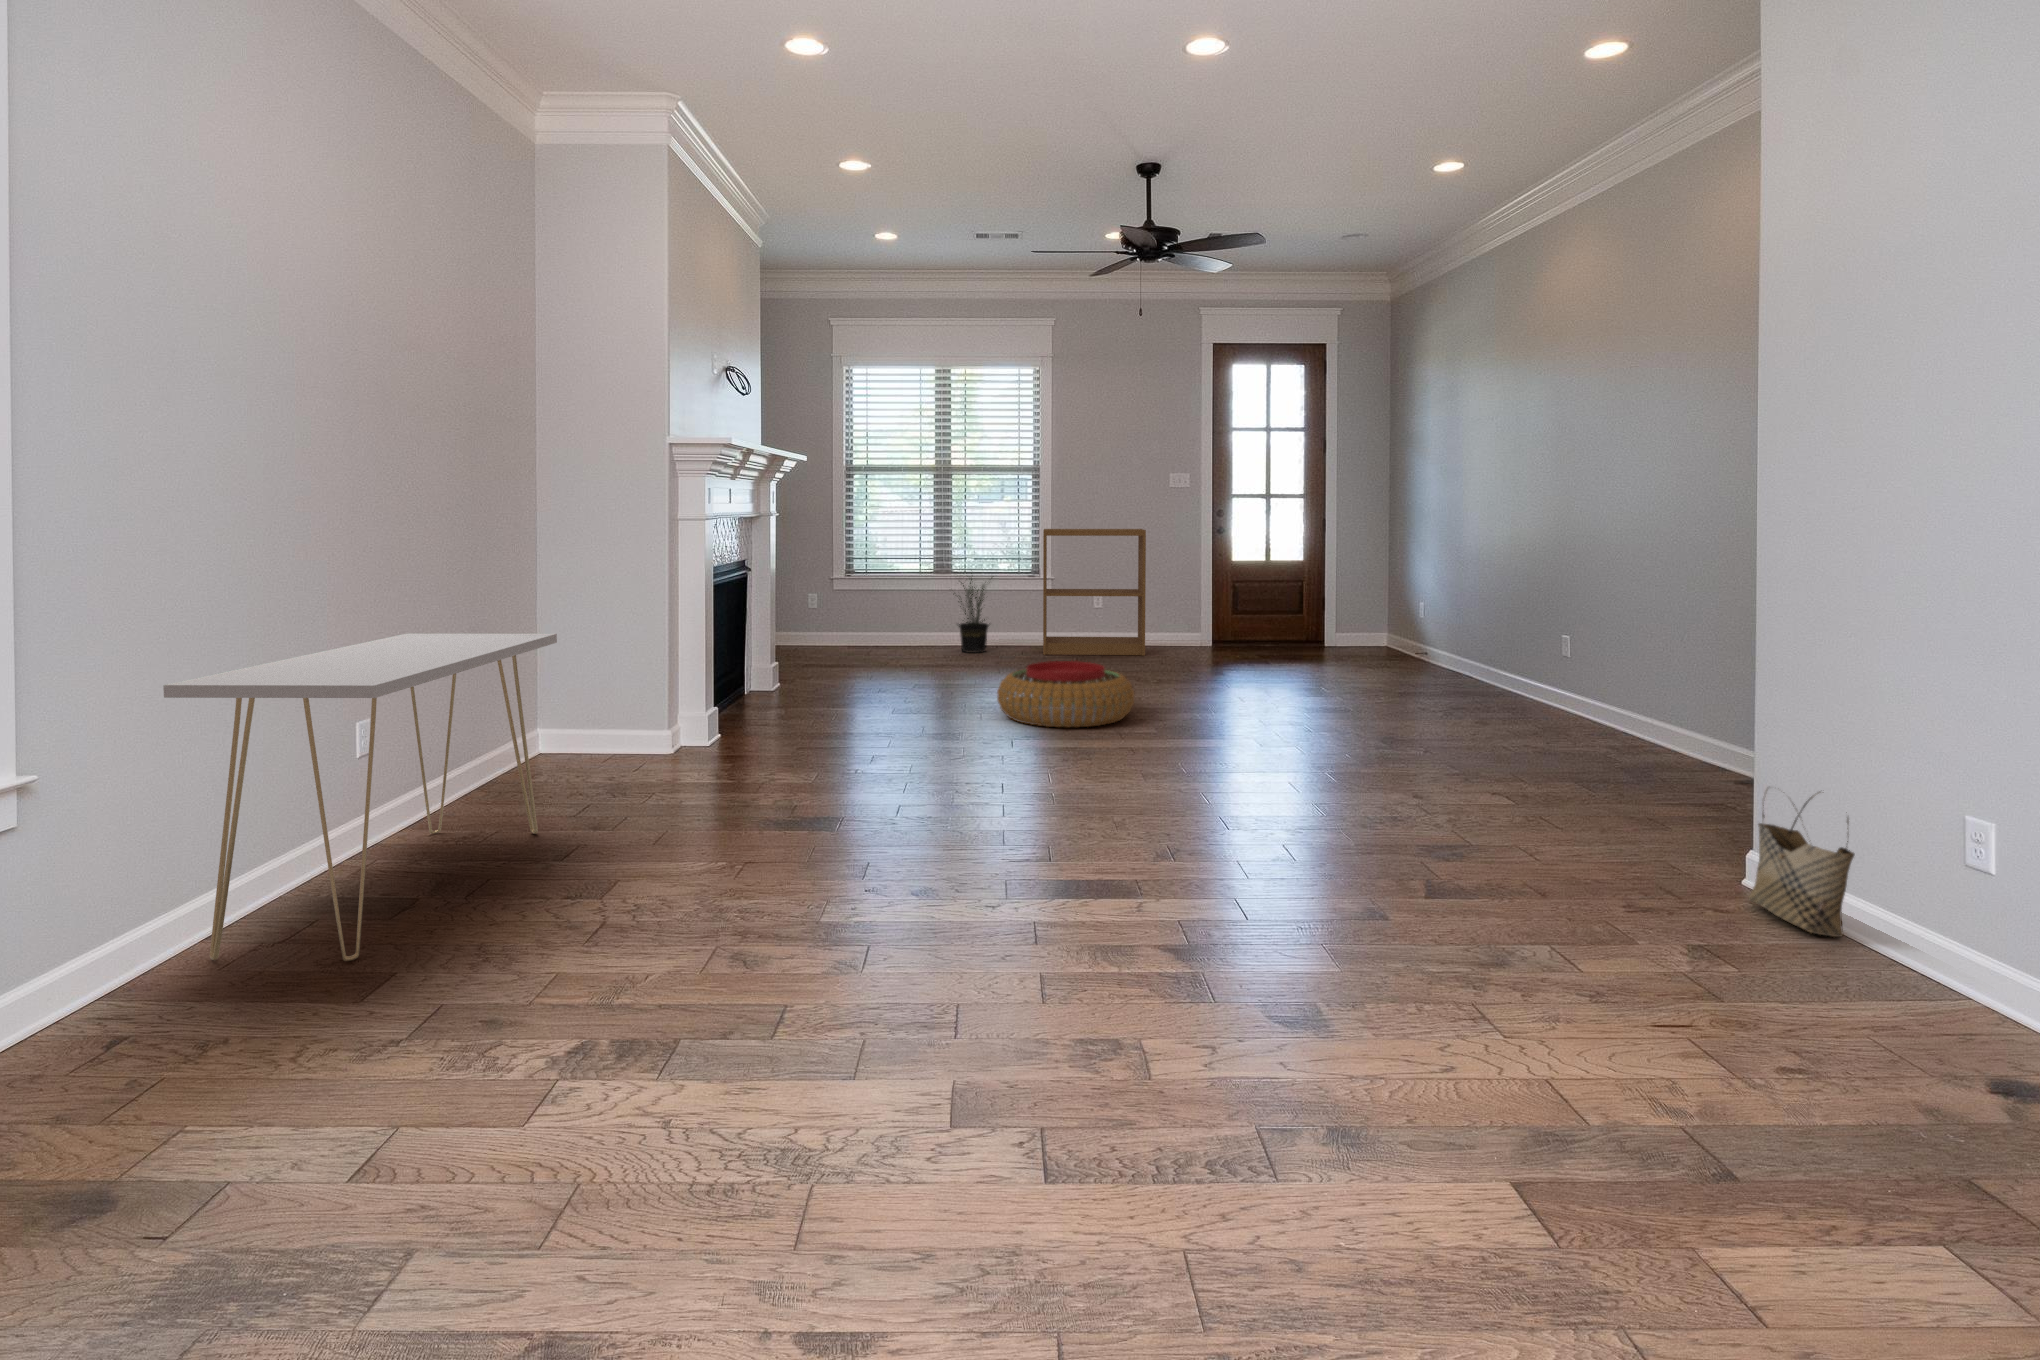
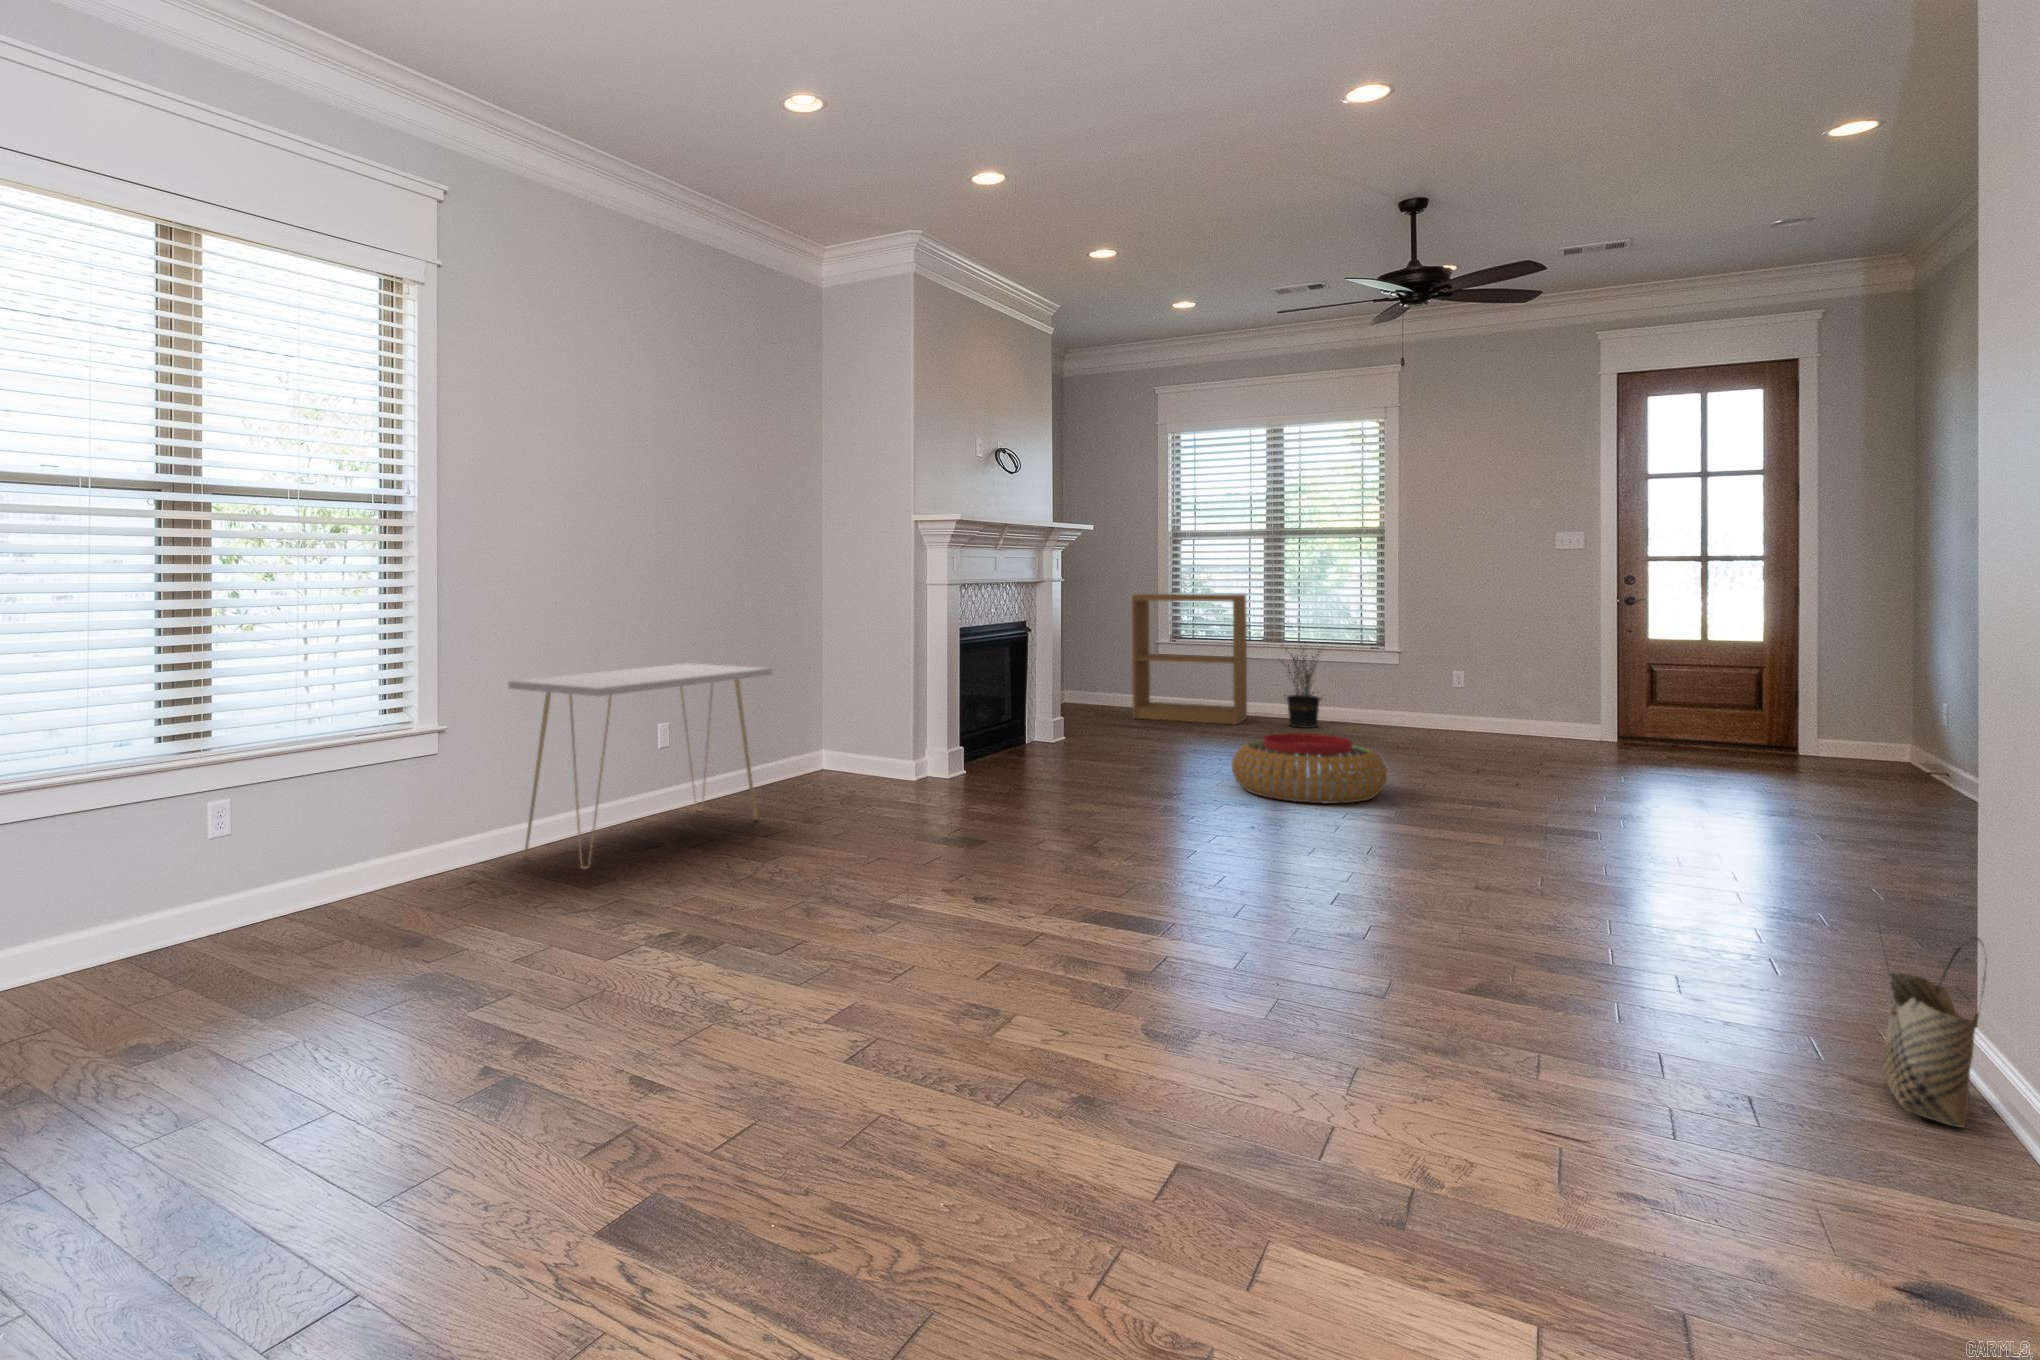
bookshelf: present [1043,529,1146,656] -> present [1132,594,1247,725]

